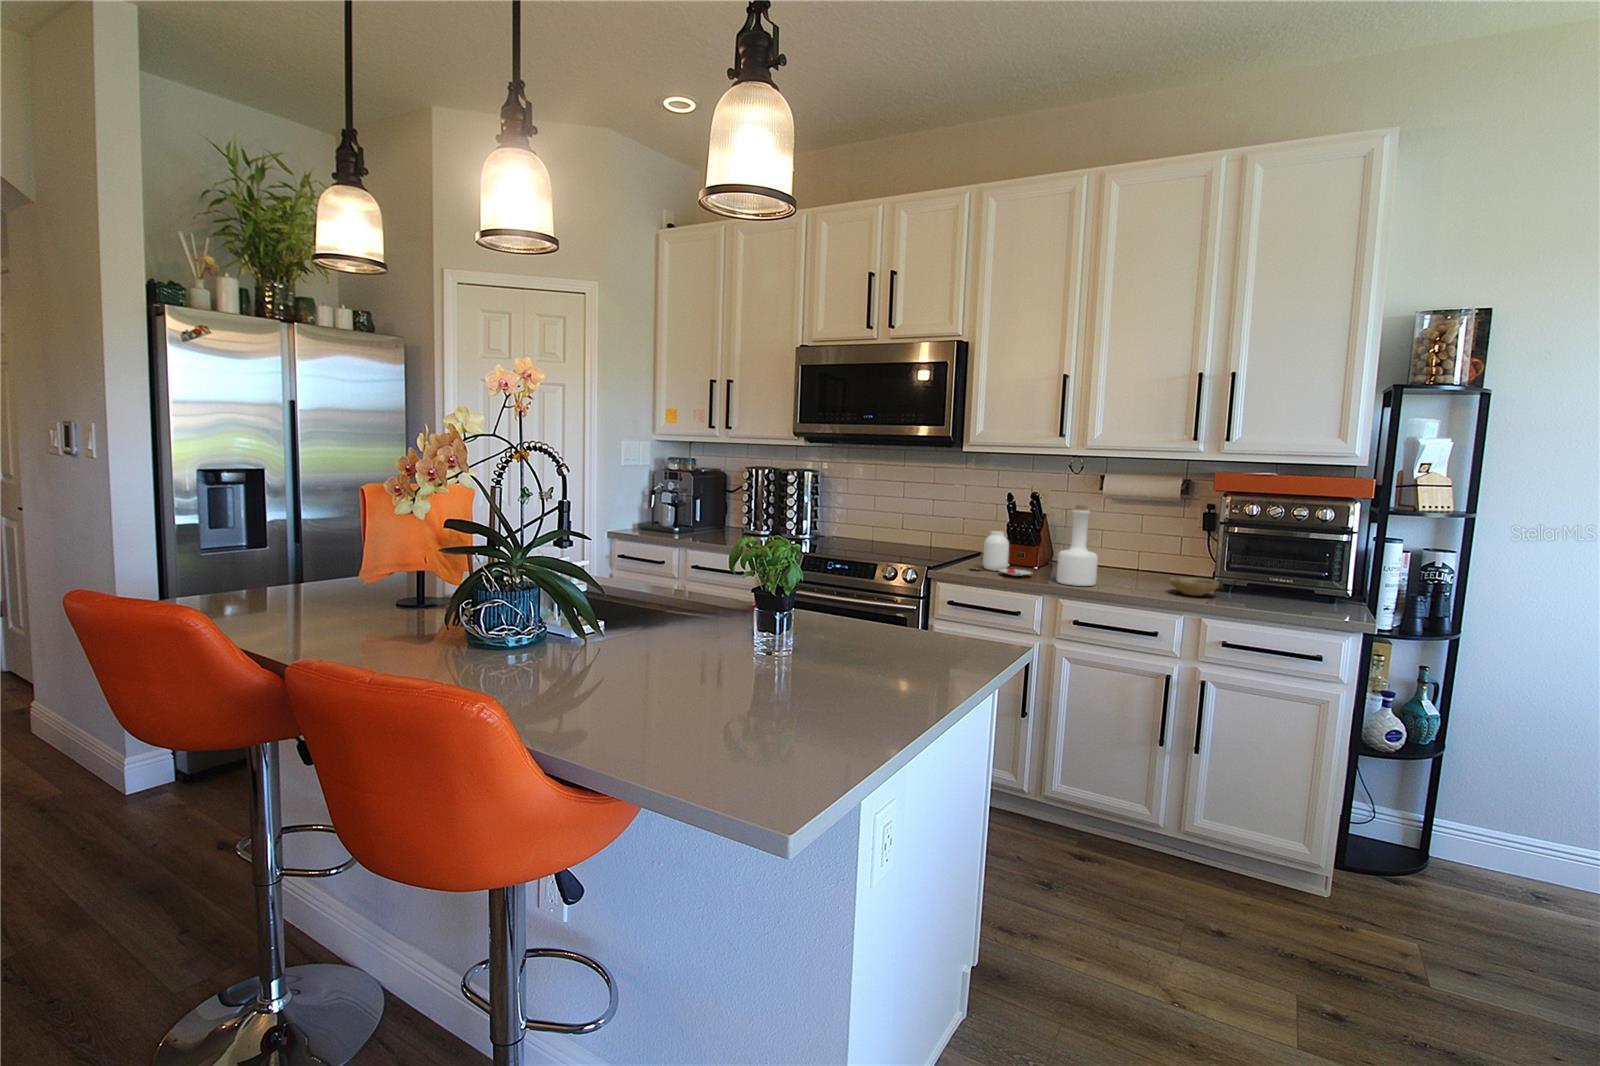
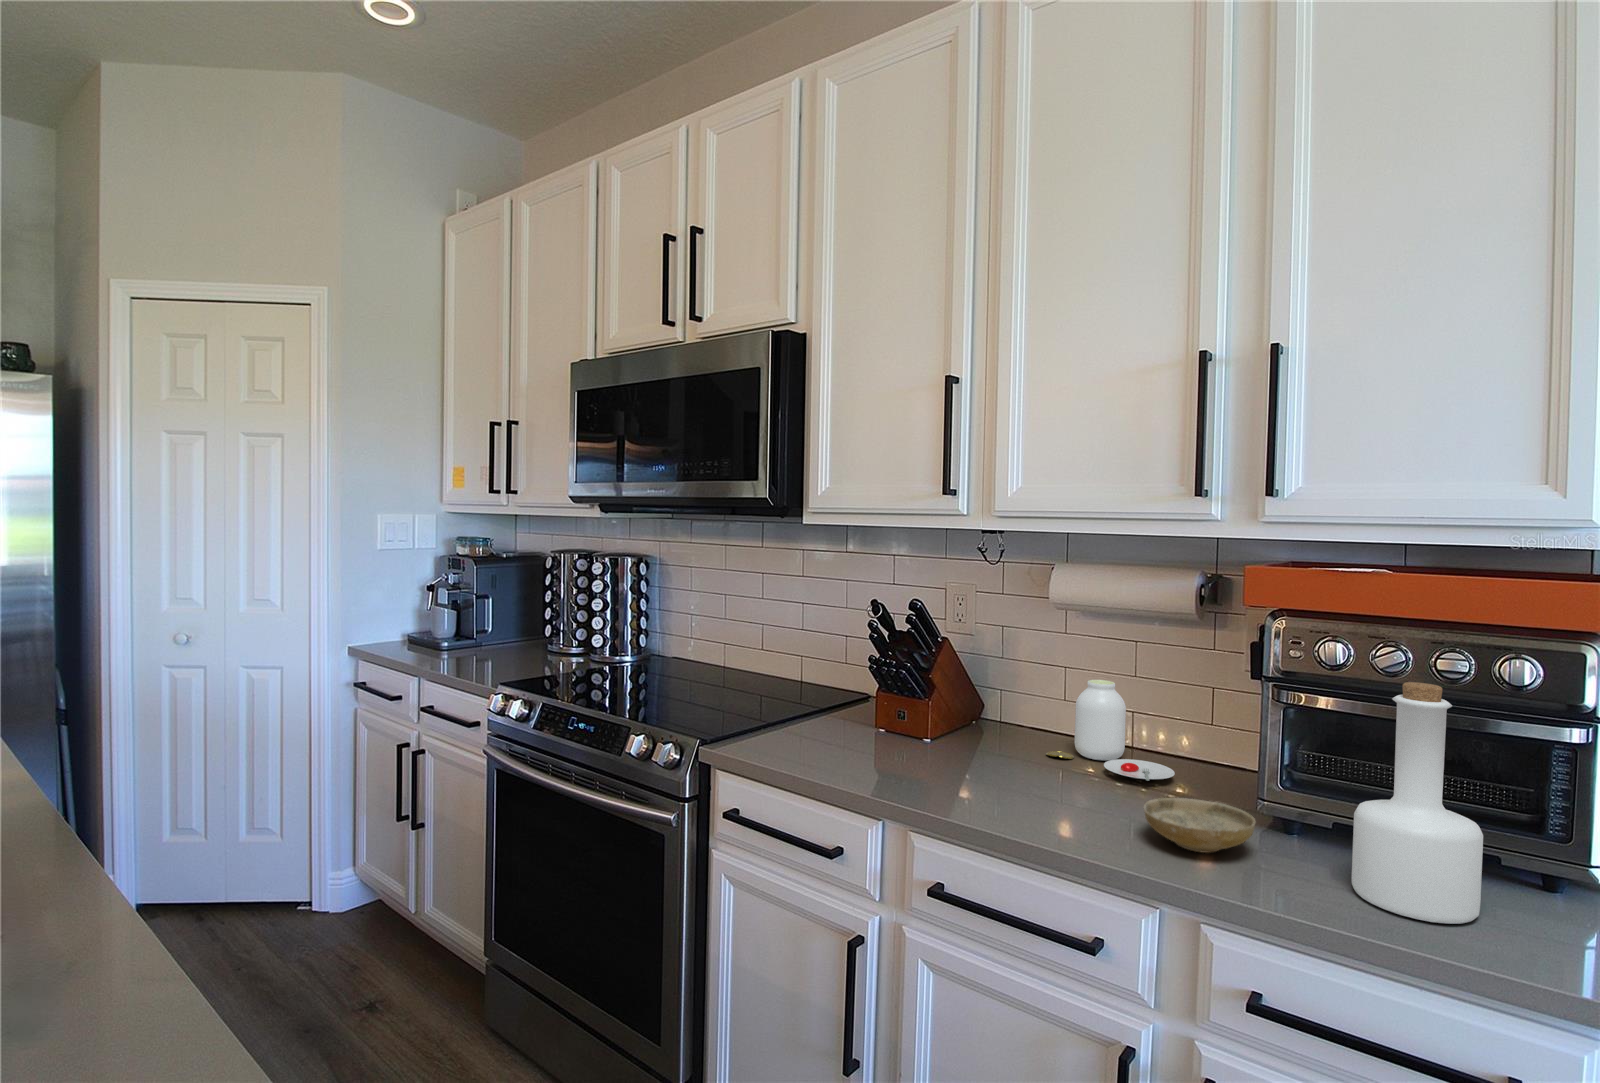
bottle: present [1057,505,1098,586] -> present [1351,682,1483,924]
jar: present [977,531,1031,576] -> present [1046,680,1175,781]

